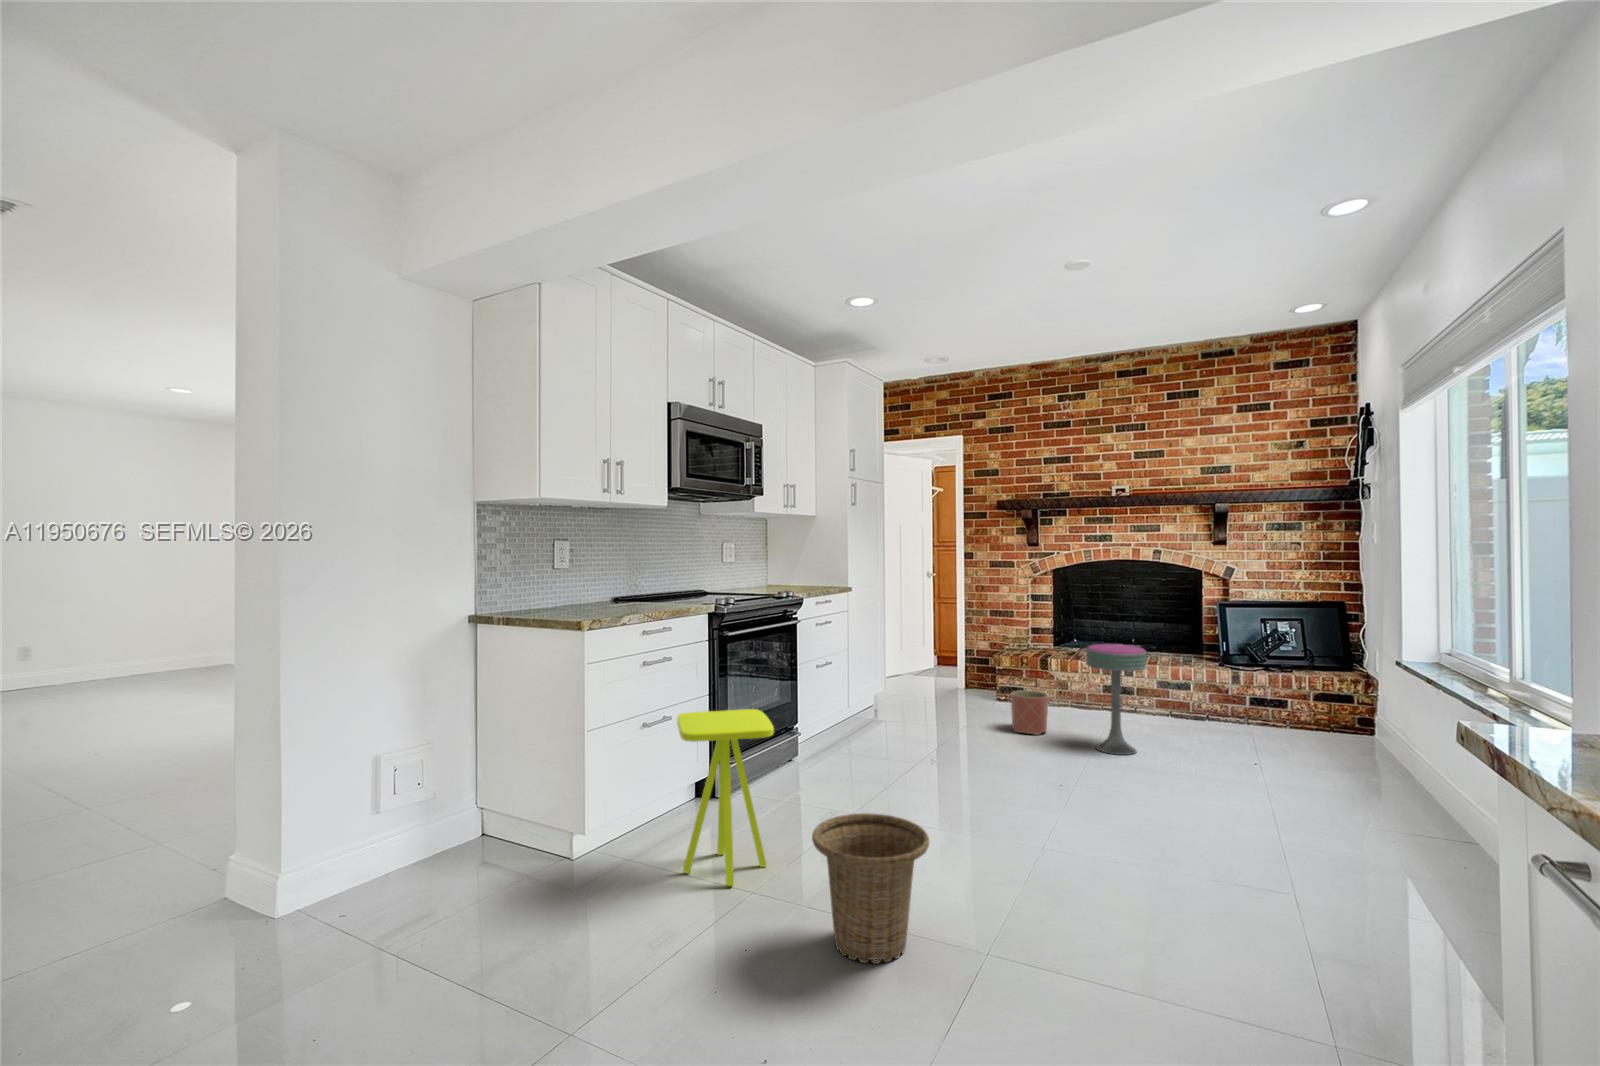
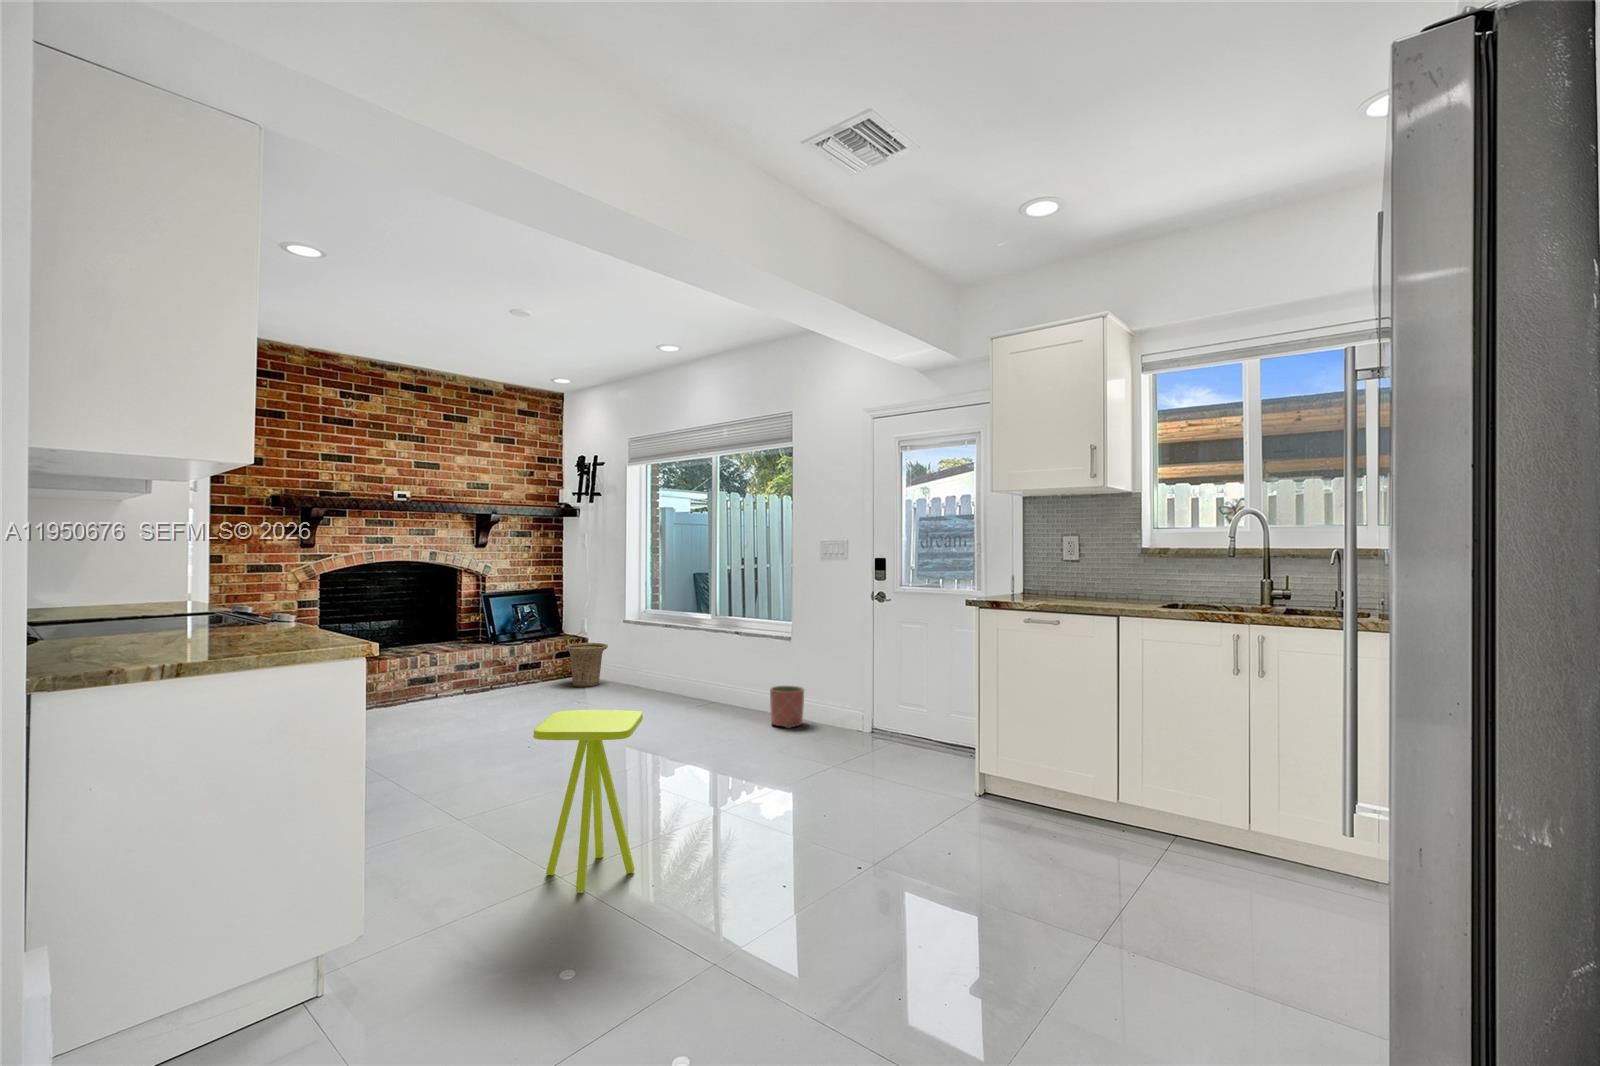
bar stool: present [1086,644,1147,755] -> none [488,630,538,723]
planter: present [1011,690,1048,735] -> present [770,686,804,728]
basket: present [812,813,929,964] -> present [565,643,608,687]

